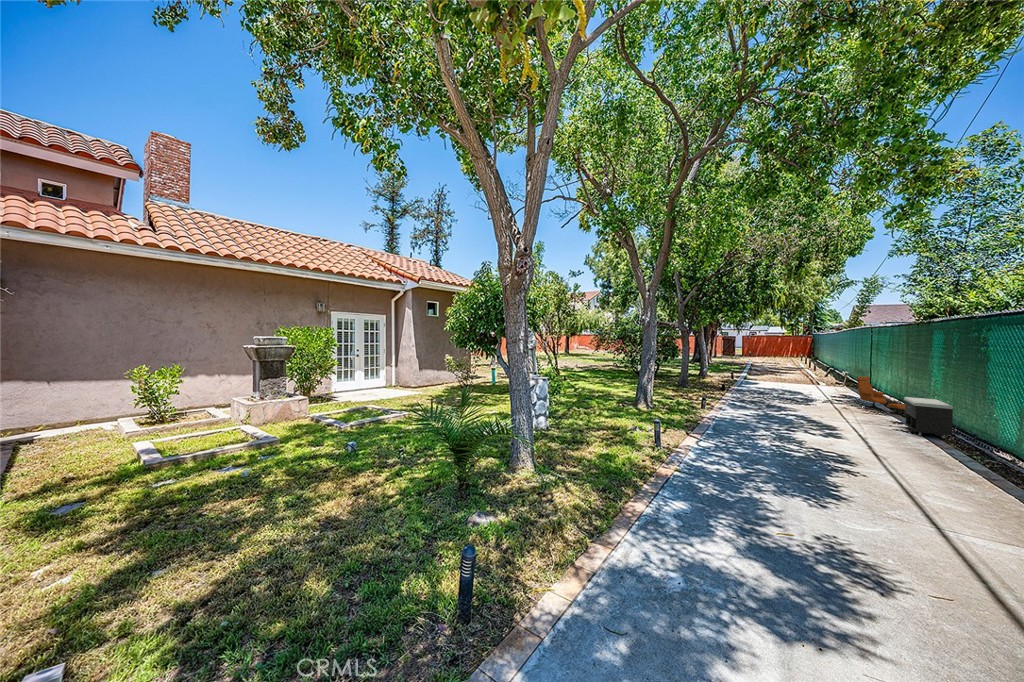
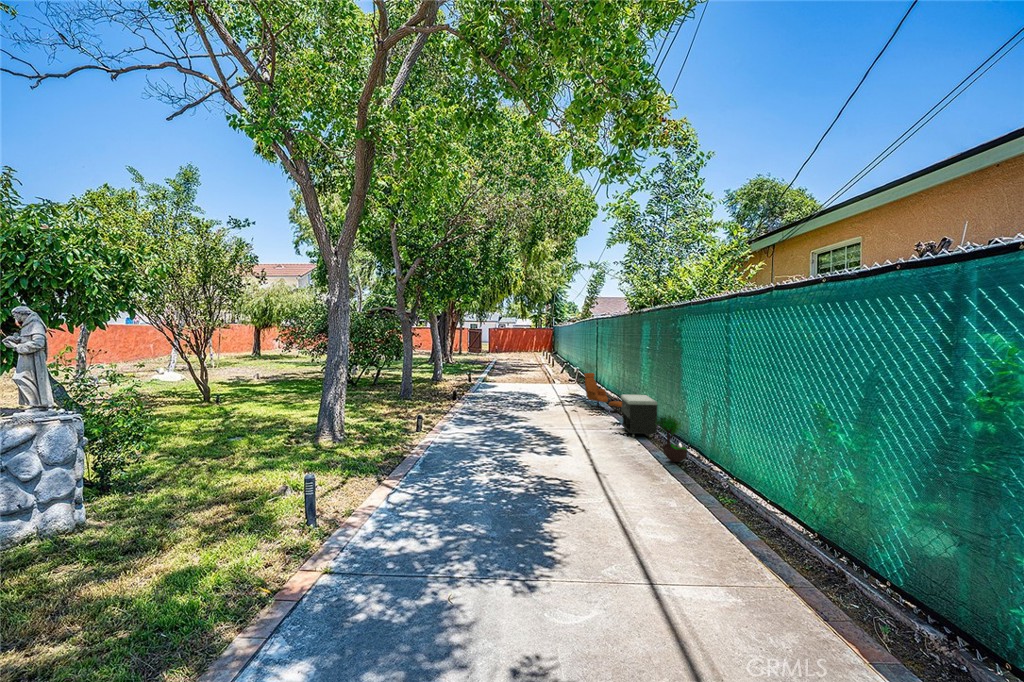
potted tree: none [948,413,994,462] -> present [656,415,687,462]

